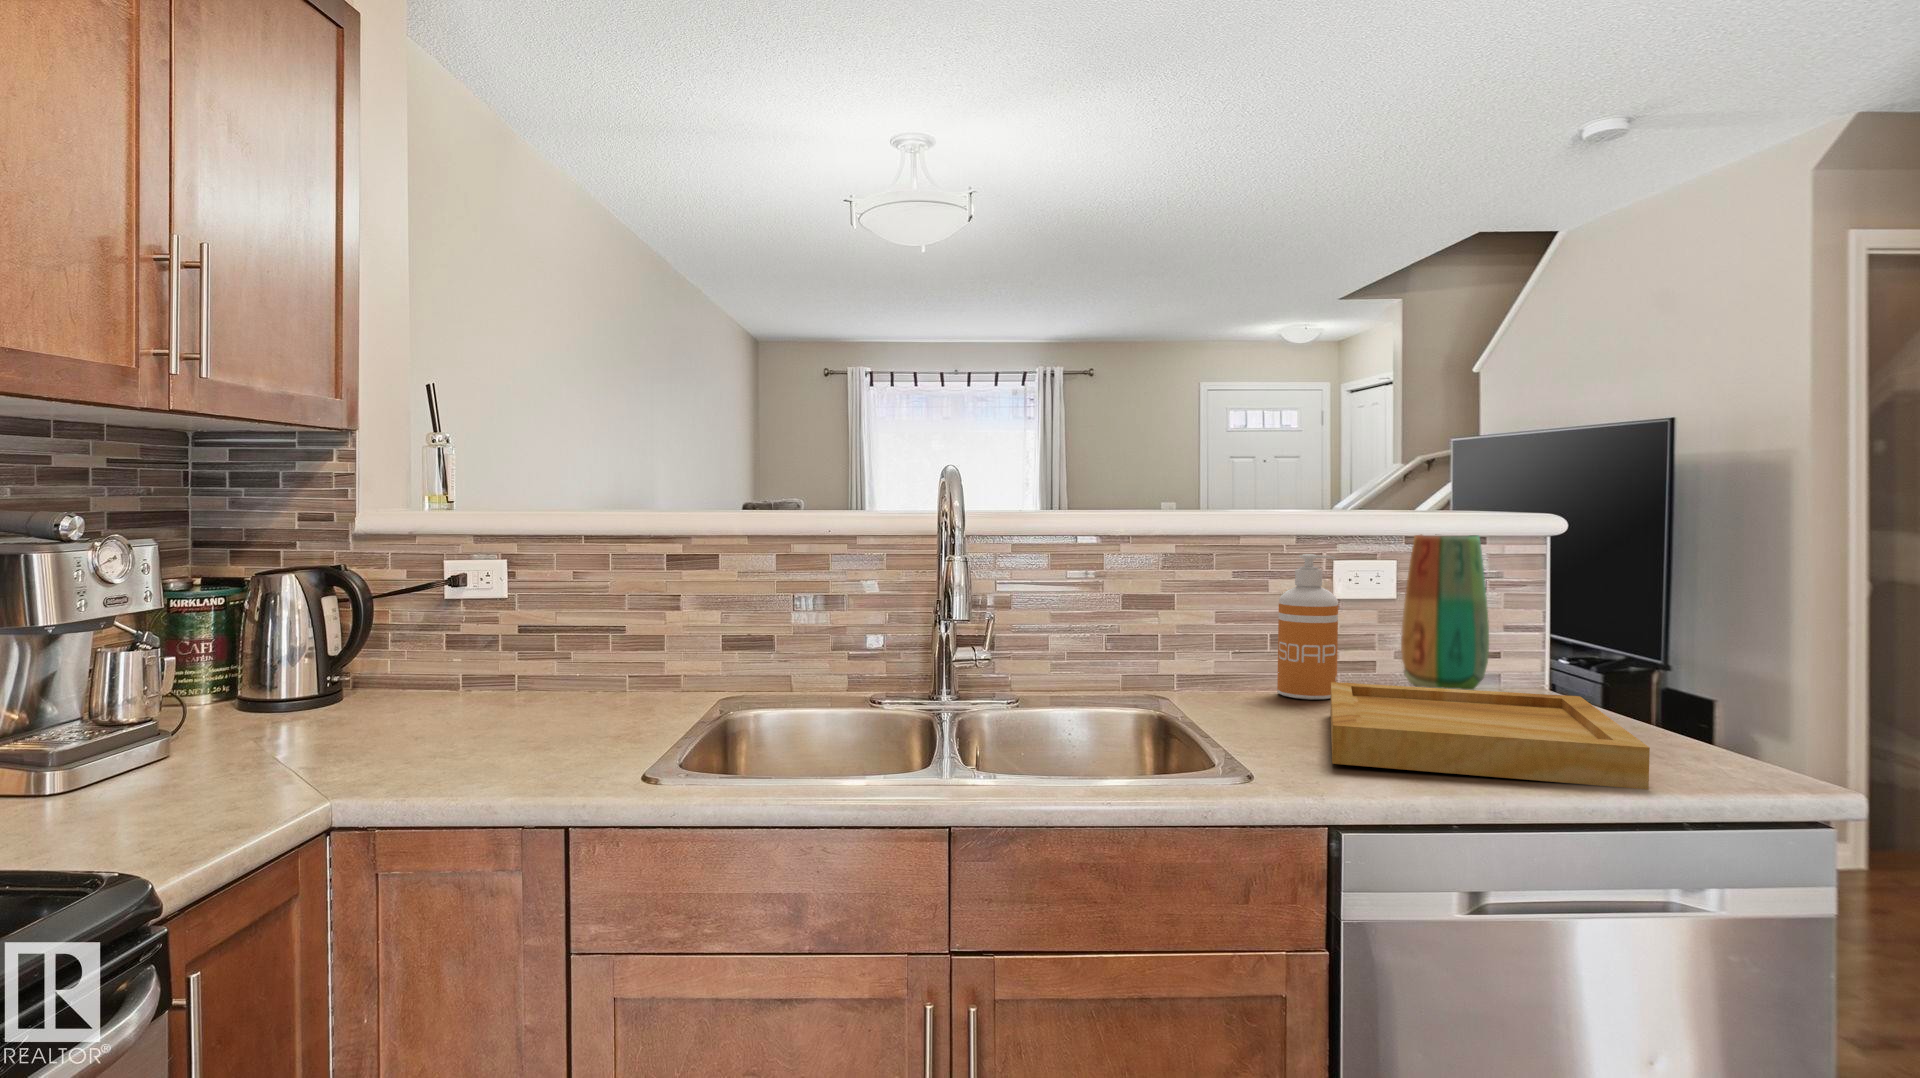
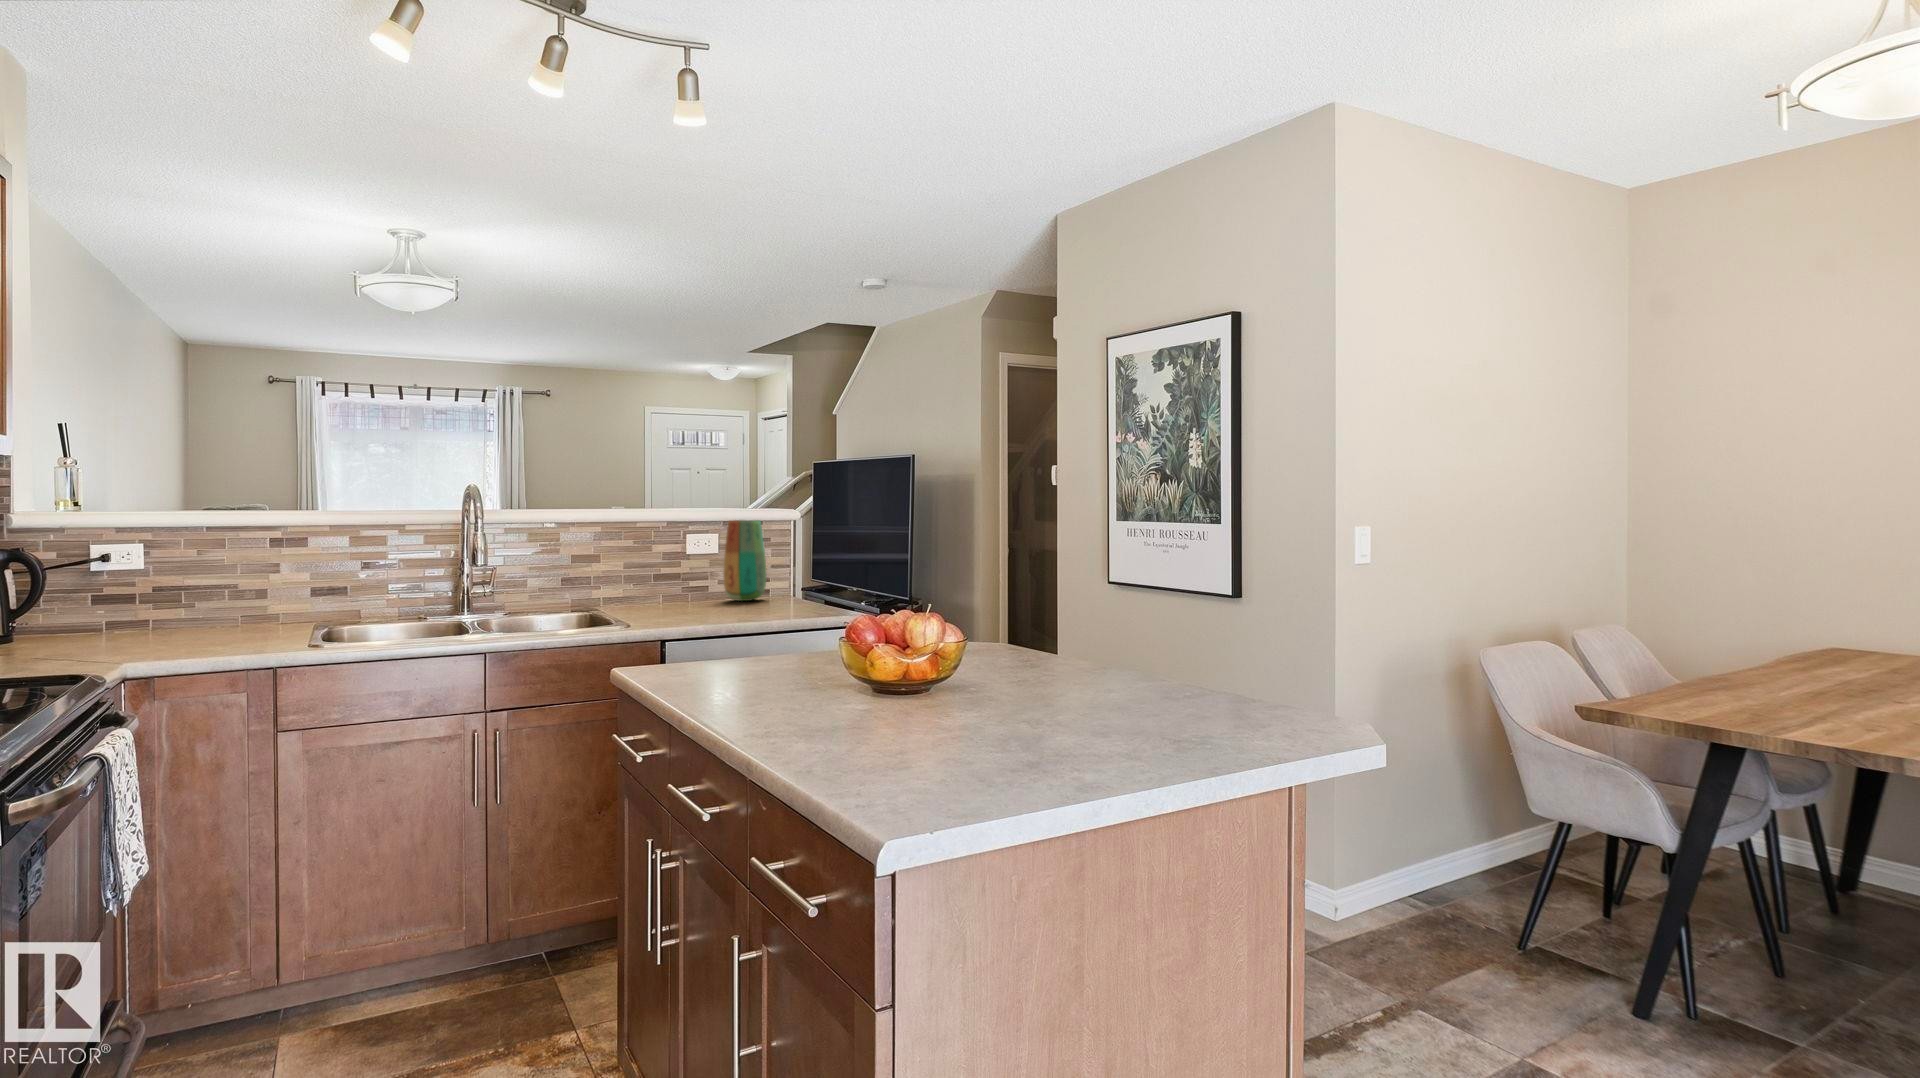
soap dispenser: present [1277,554,1338,699] -> none [658,531,690,607]
tray: present [1330,682,1650,789] -> none [668,592,792,621]

